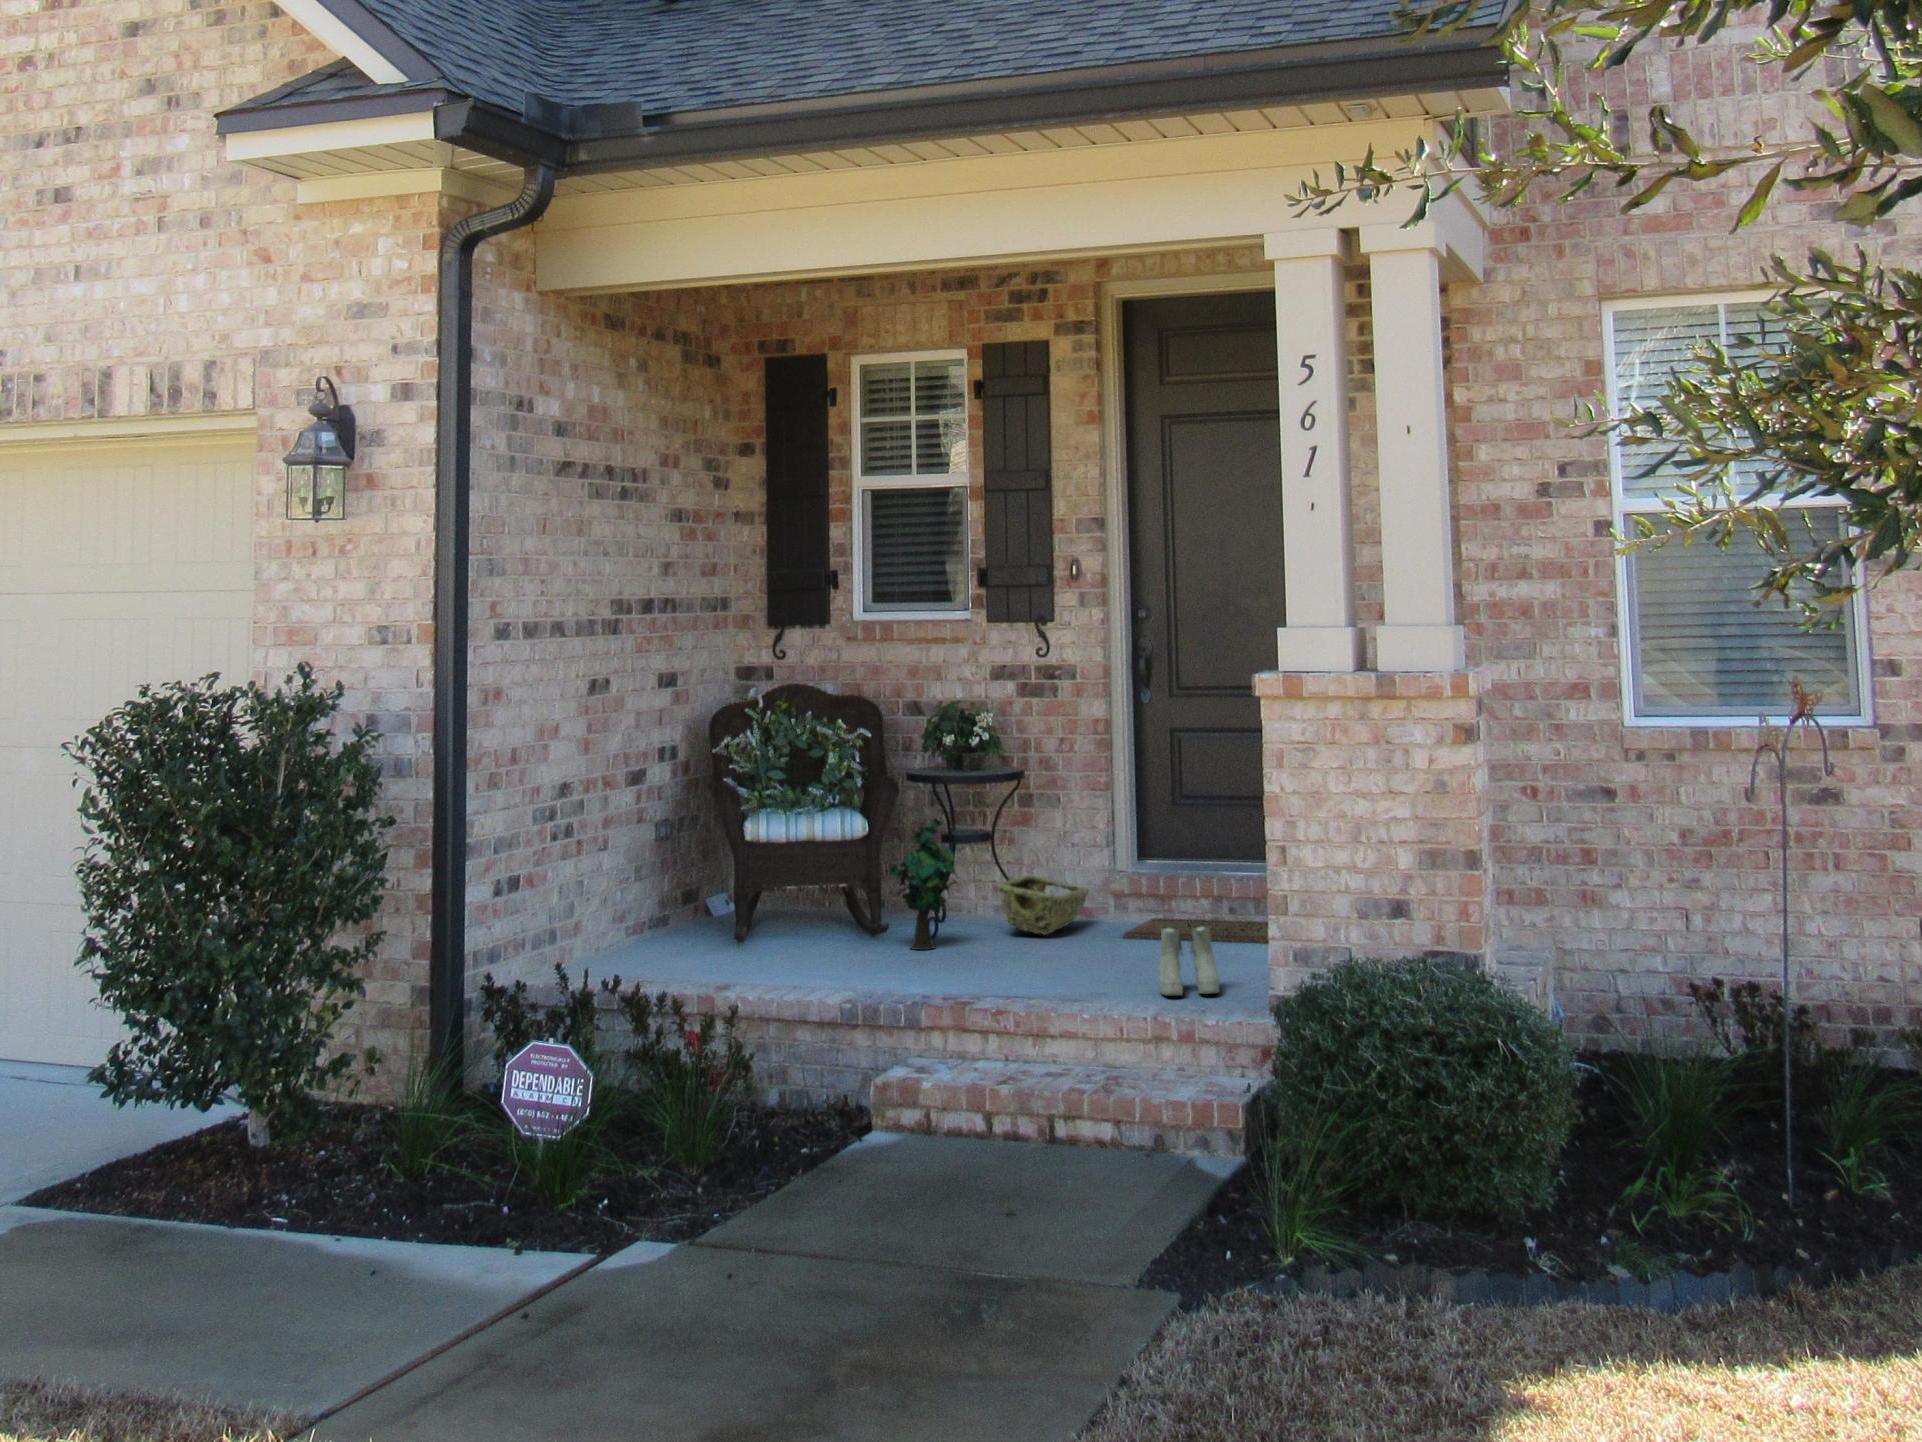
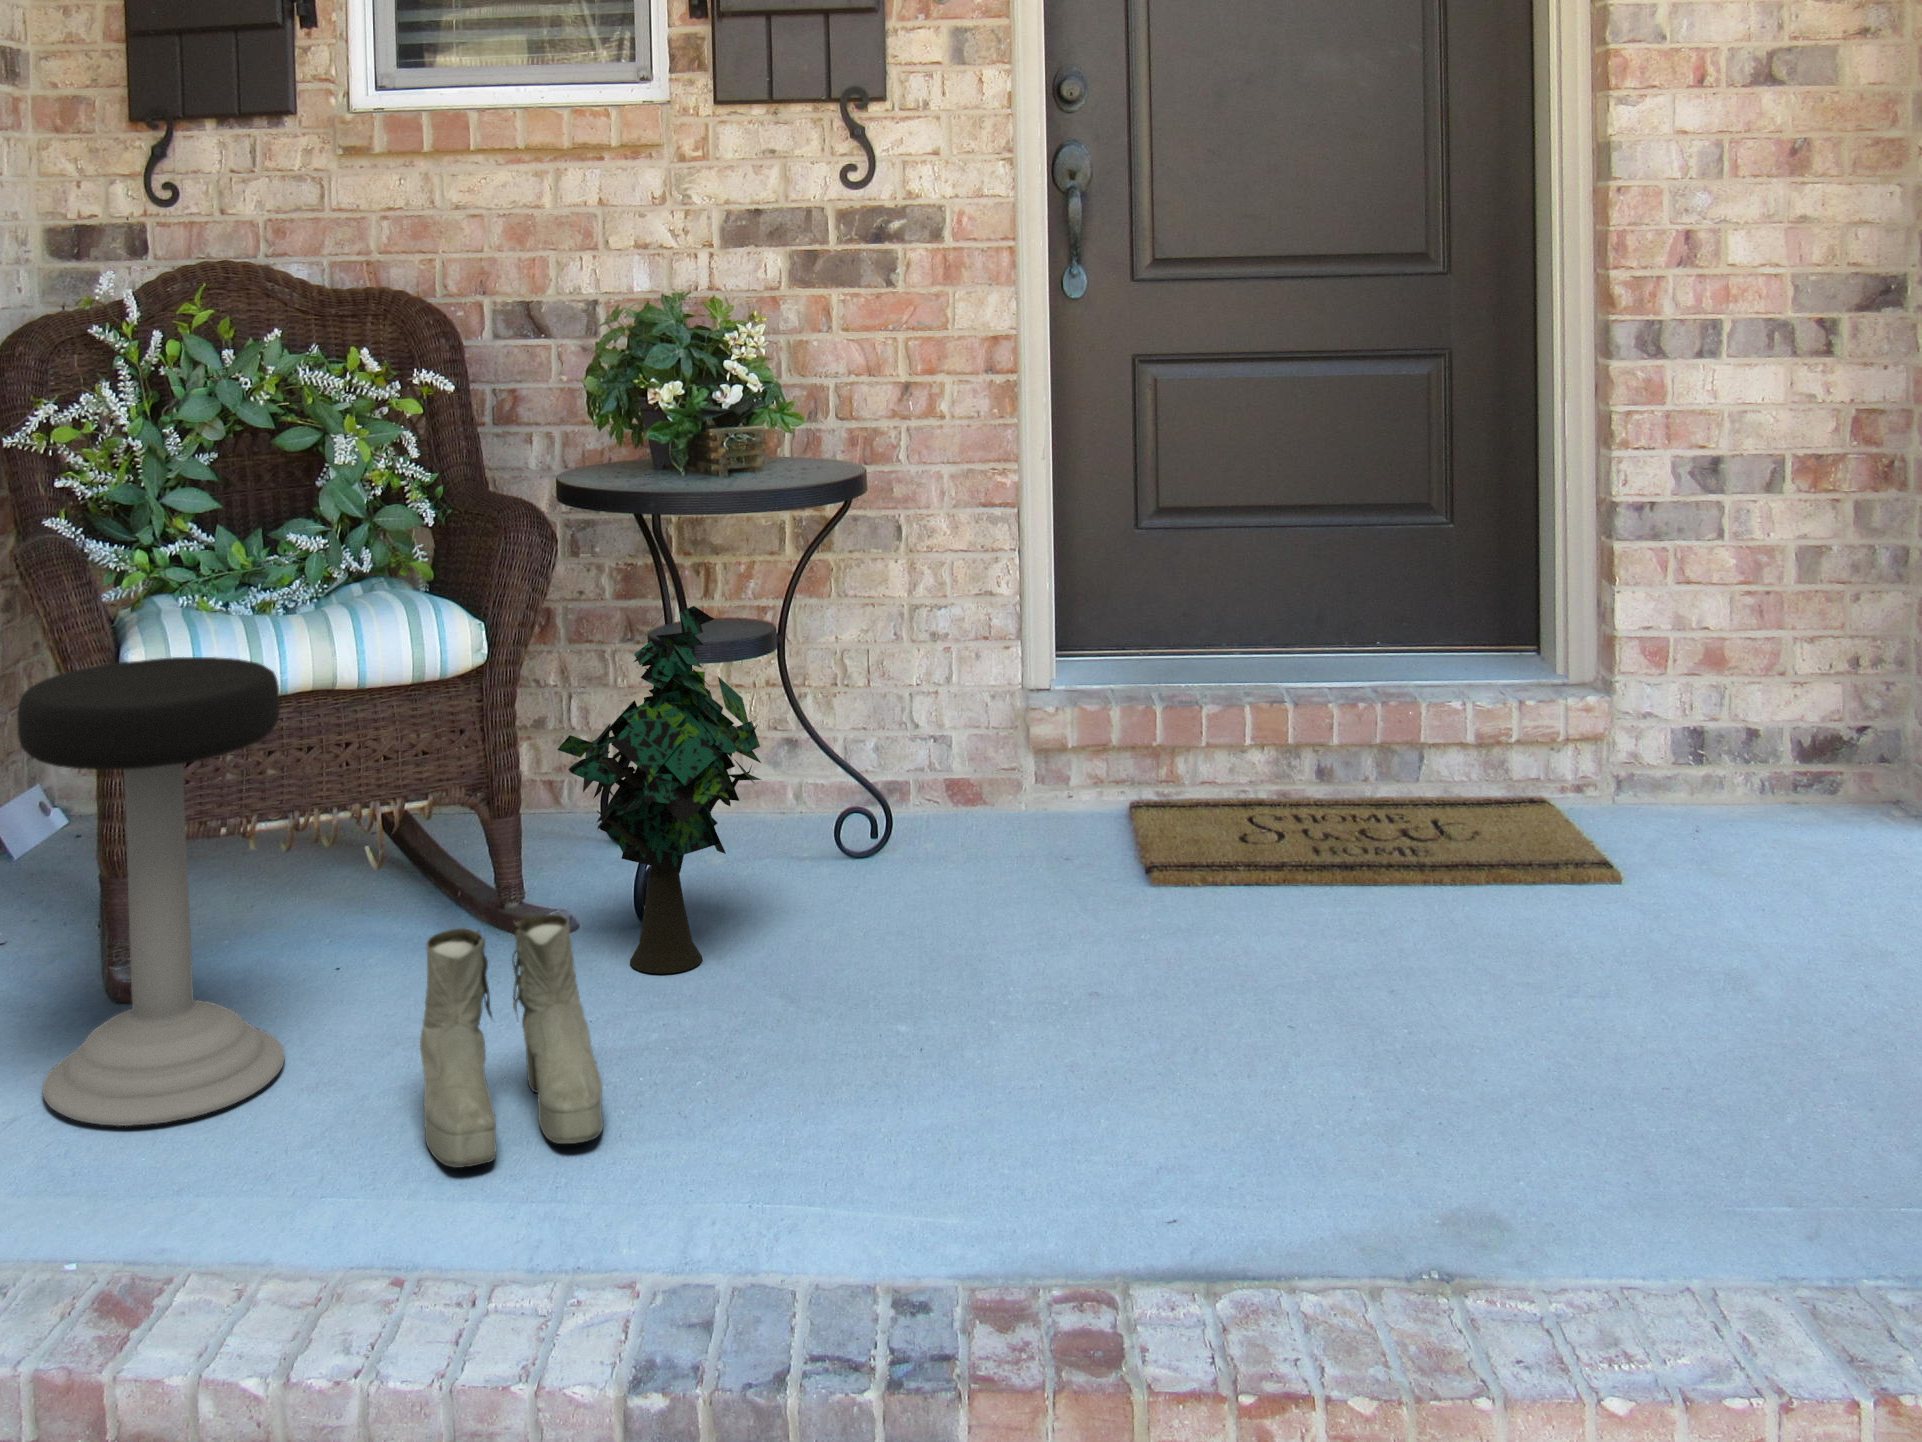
stool: none [707,824,786,965] -> present [17,657,284,1126]
woven basket: present [998,876,1088,935] -> none [822,709,1002,875]
boots: present [1159,925,1219,996] -> present [420,914,603,1168]

